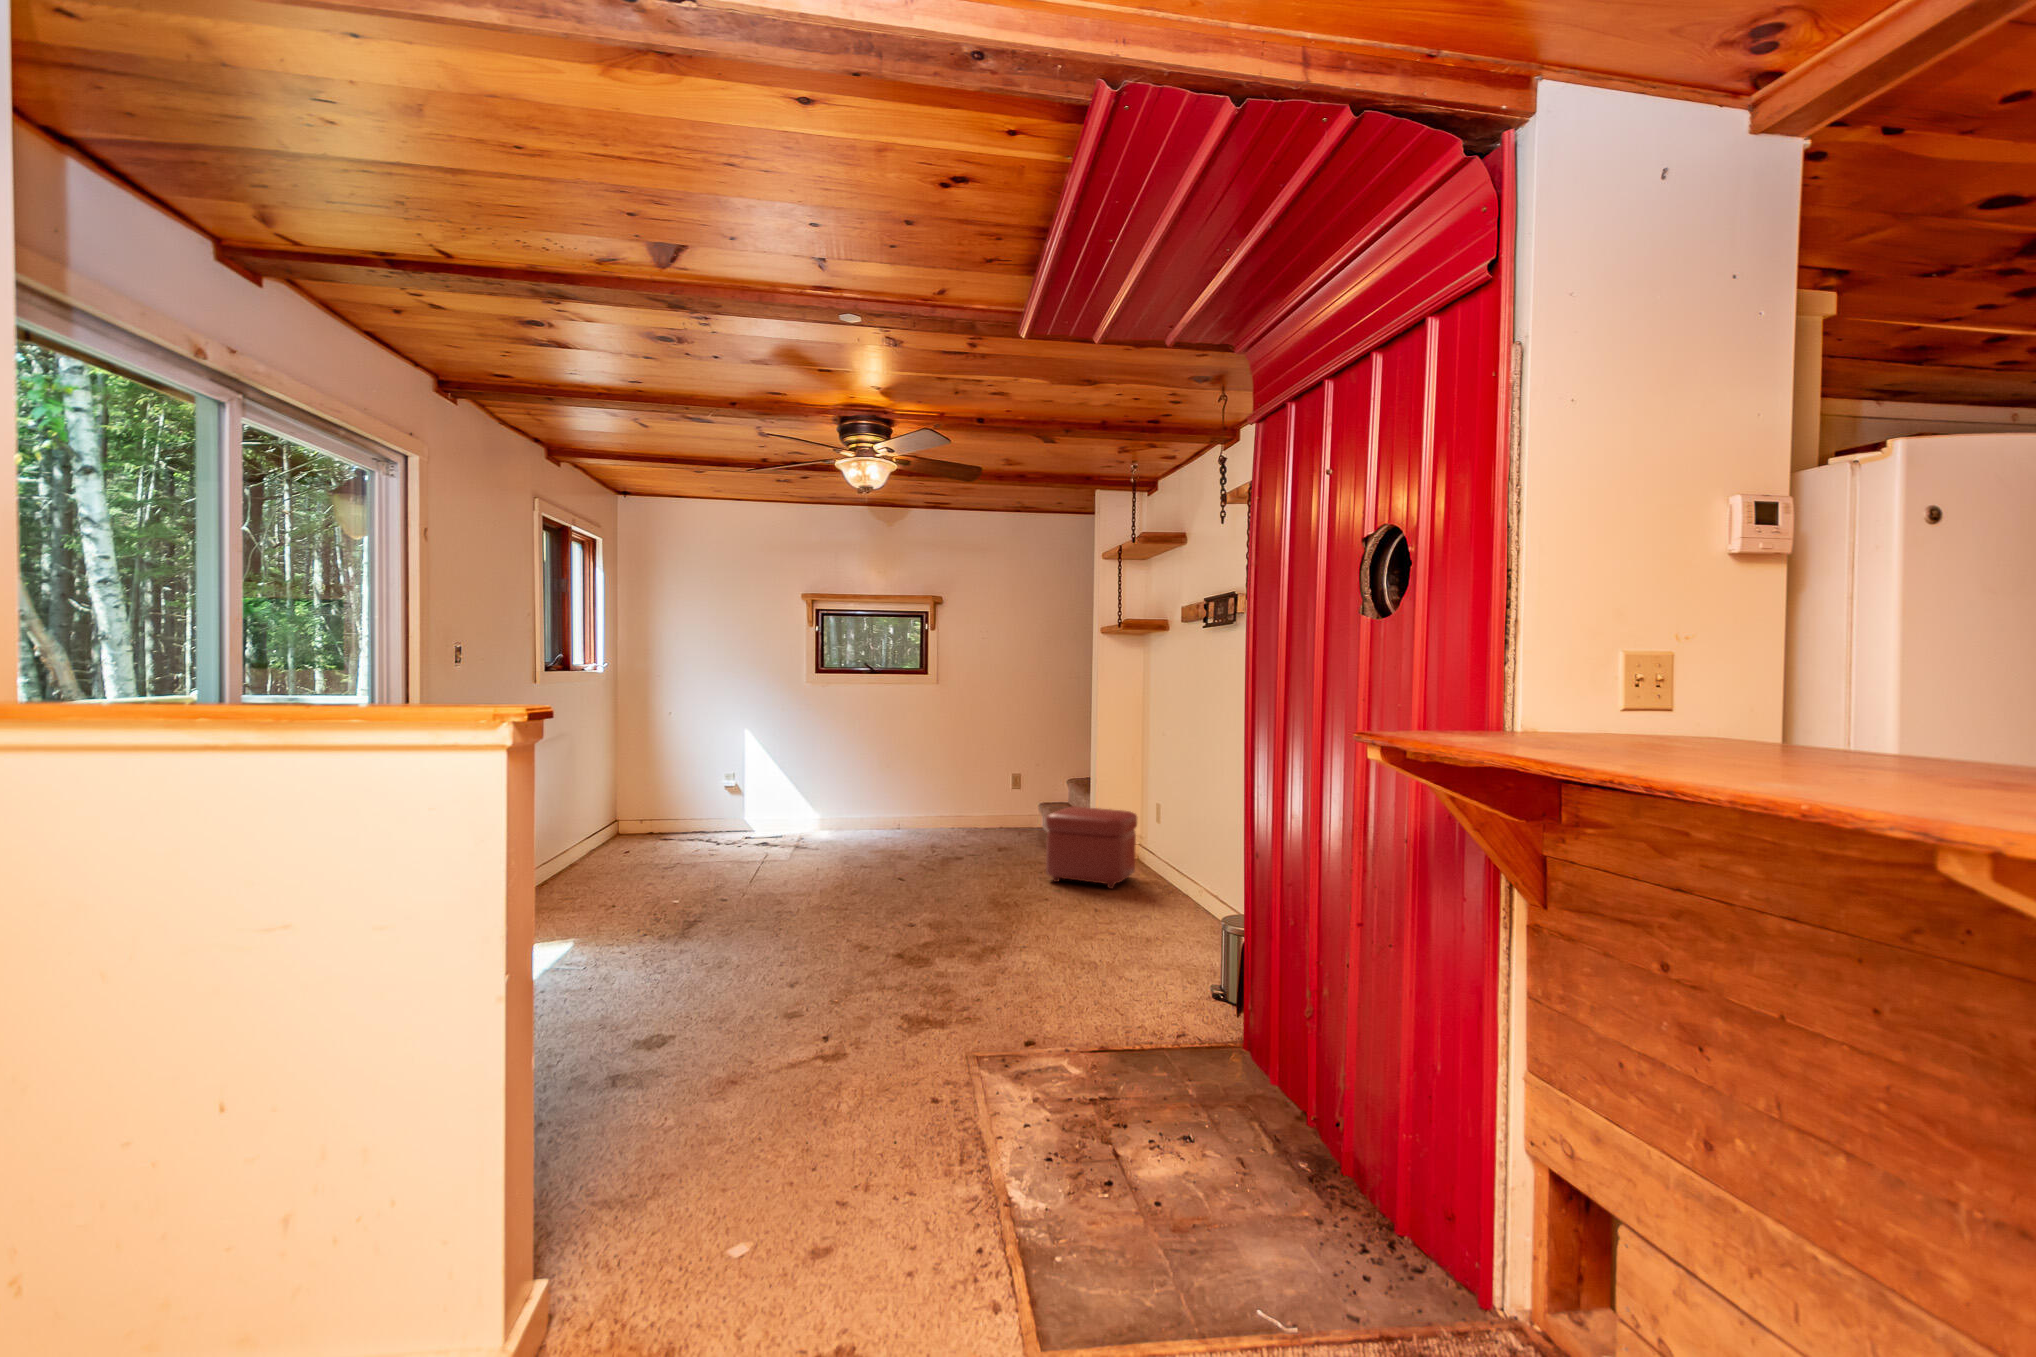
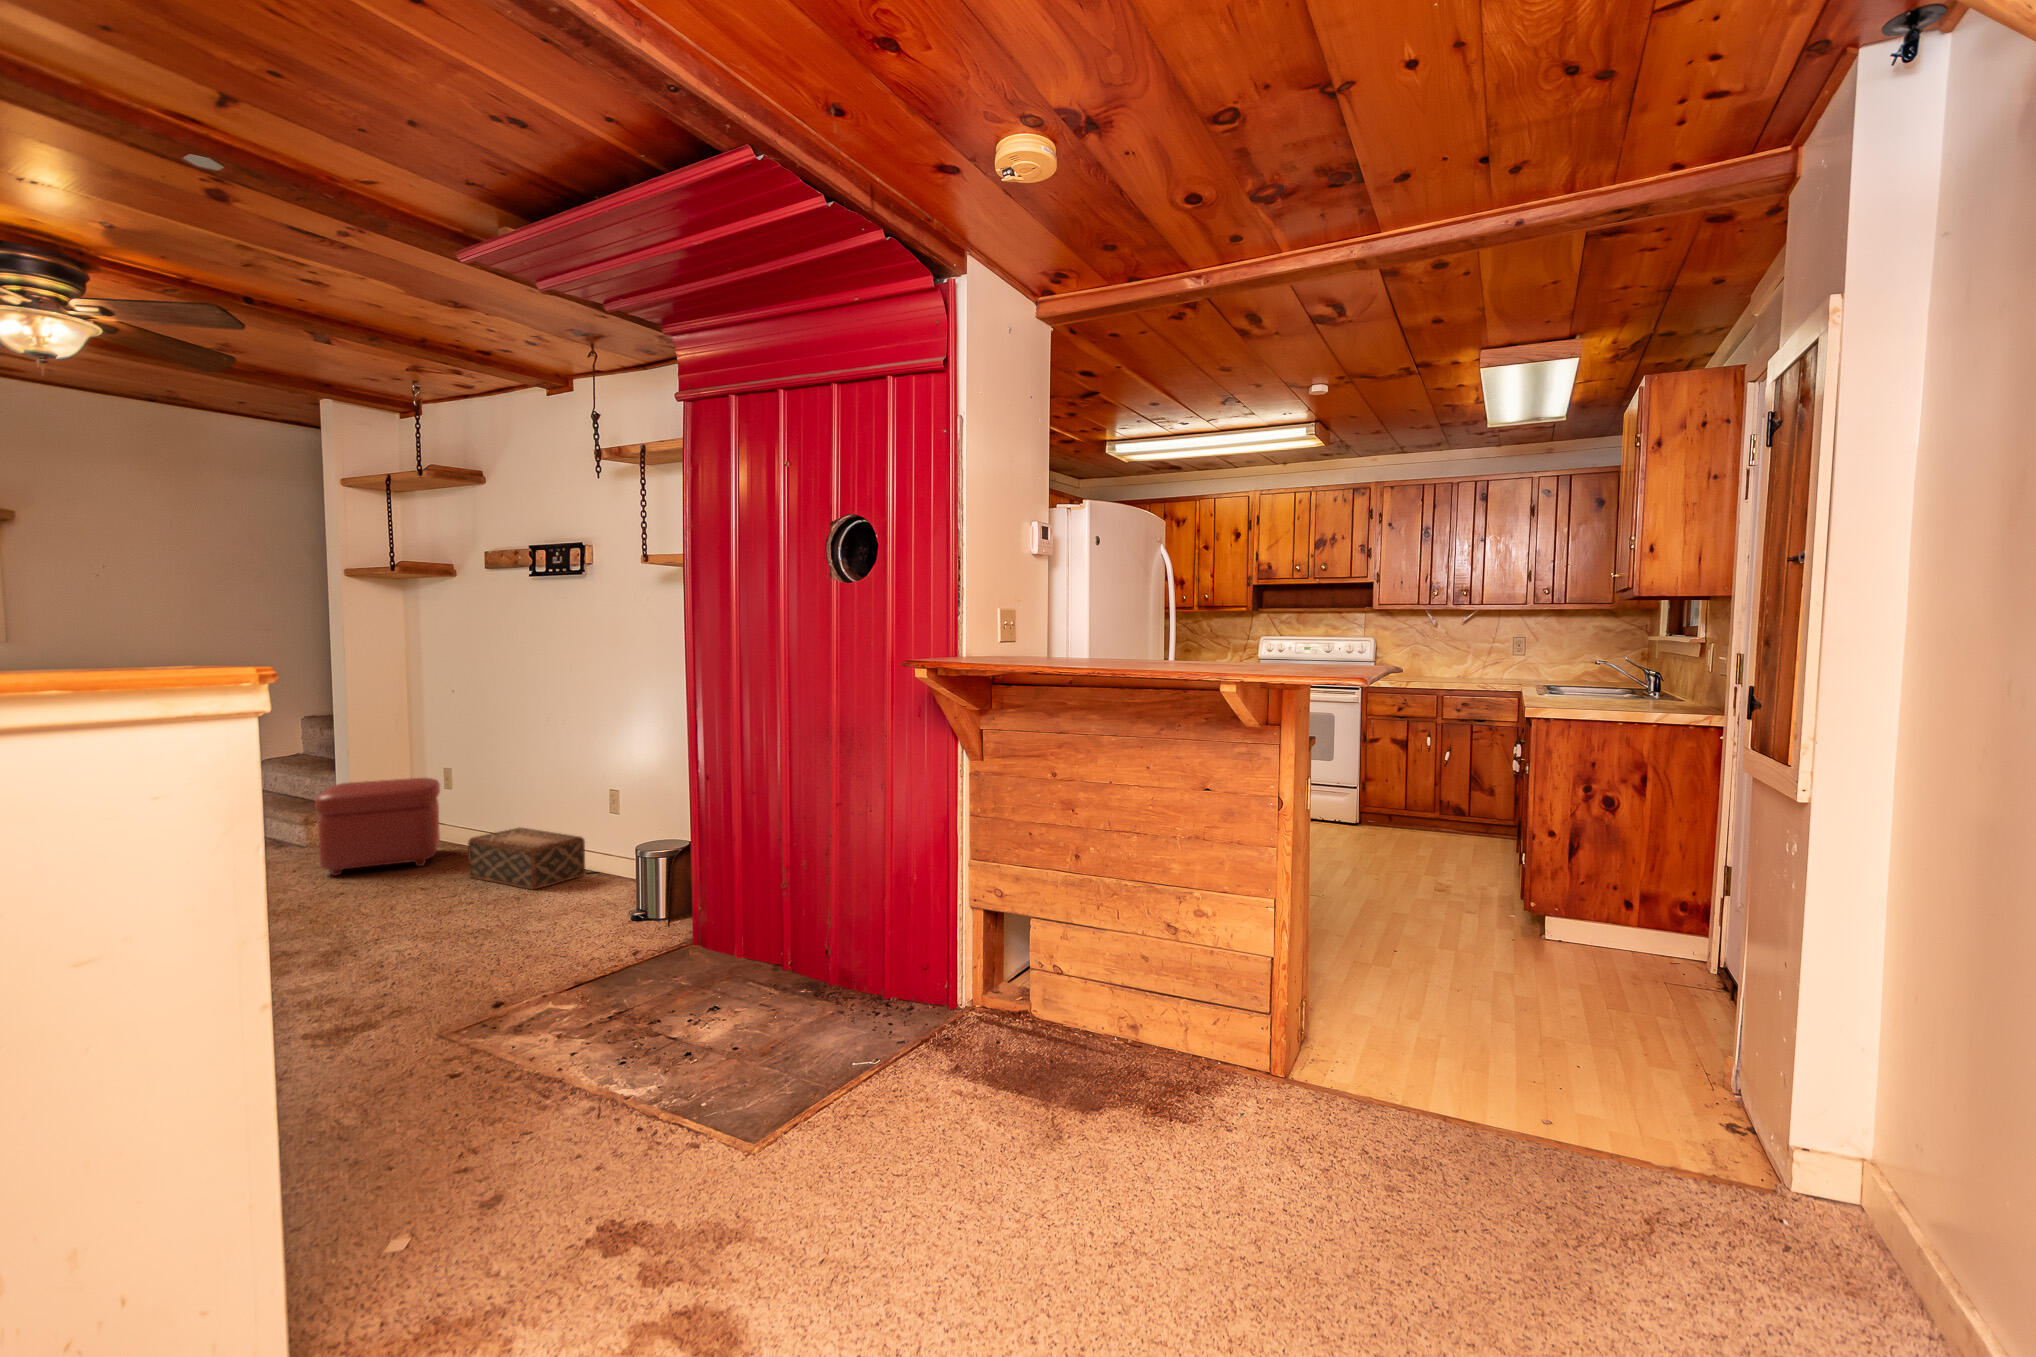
woven basket: none [1131,871,1217,935] -> present [468,827,585,890]

